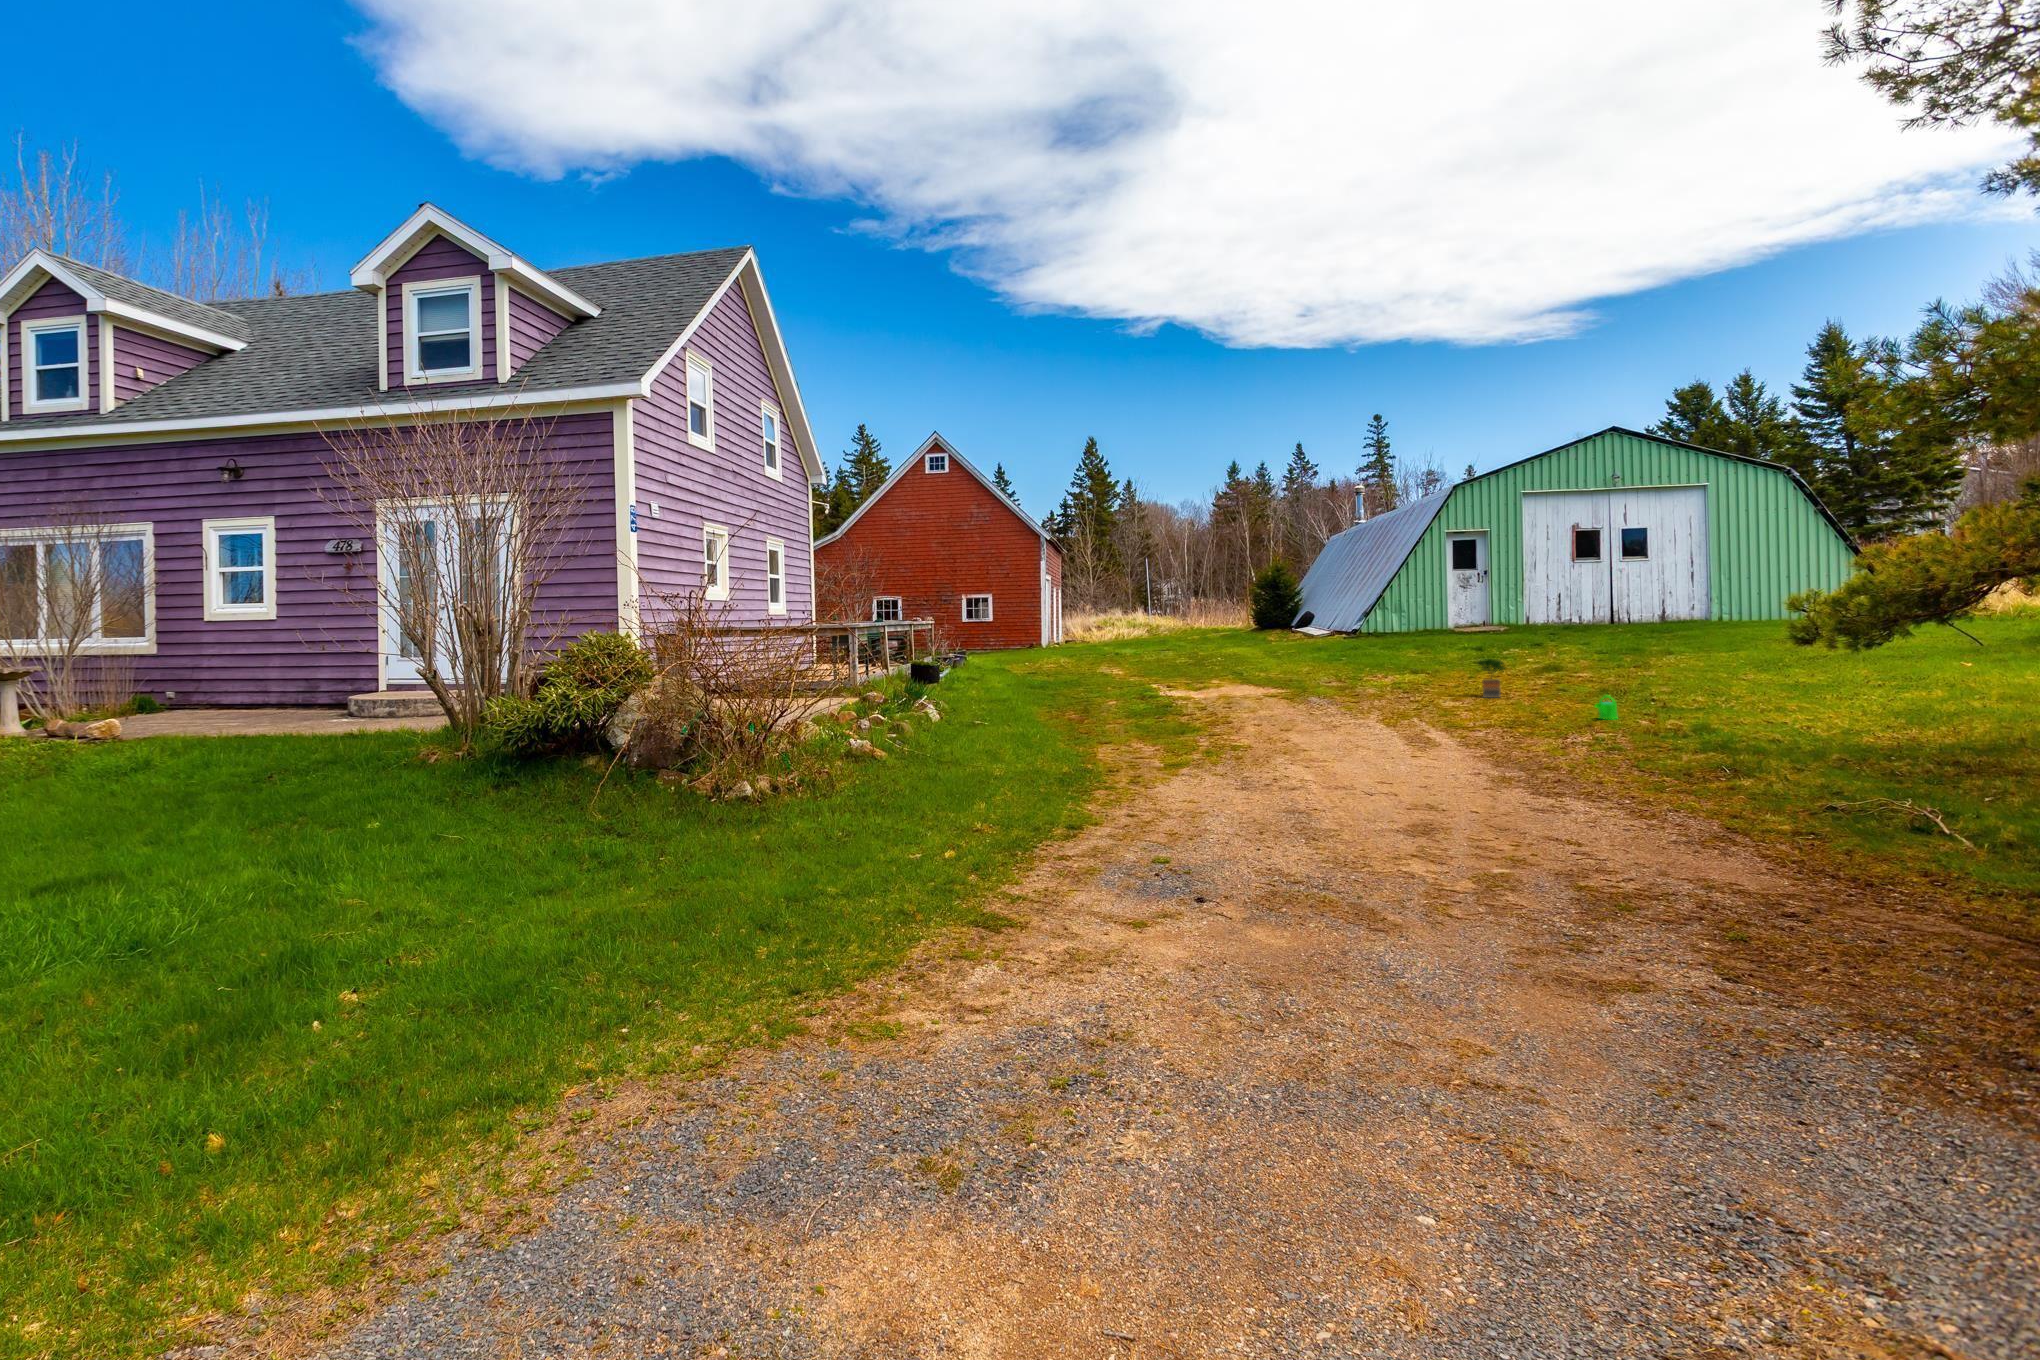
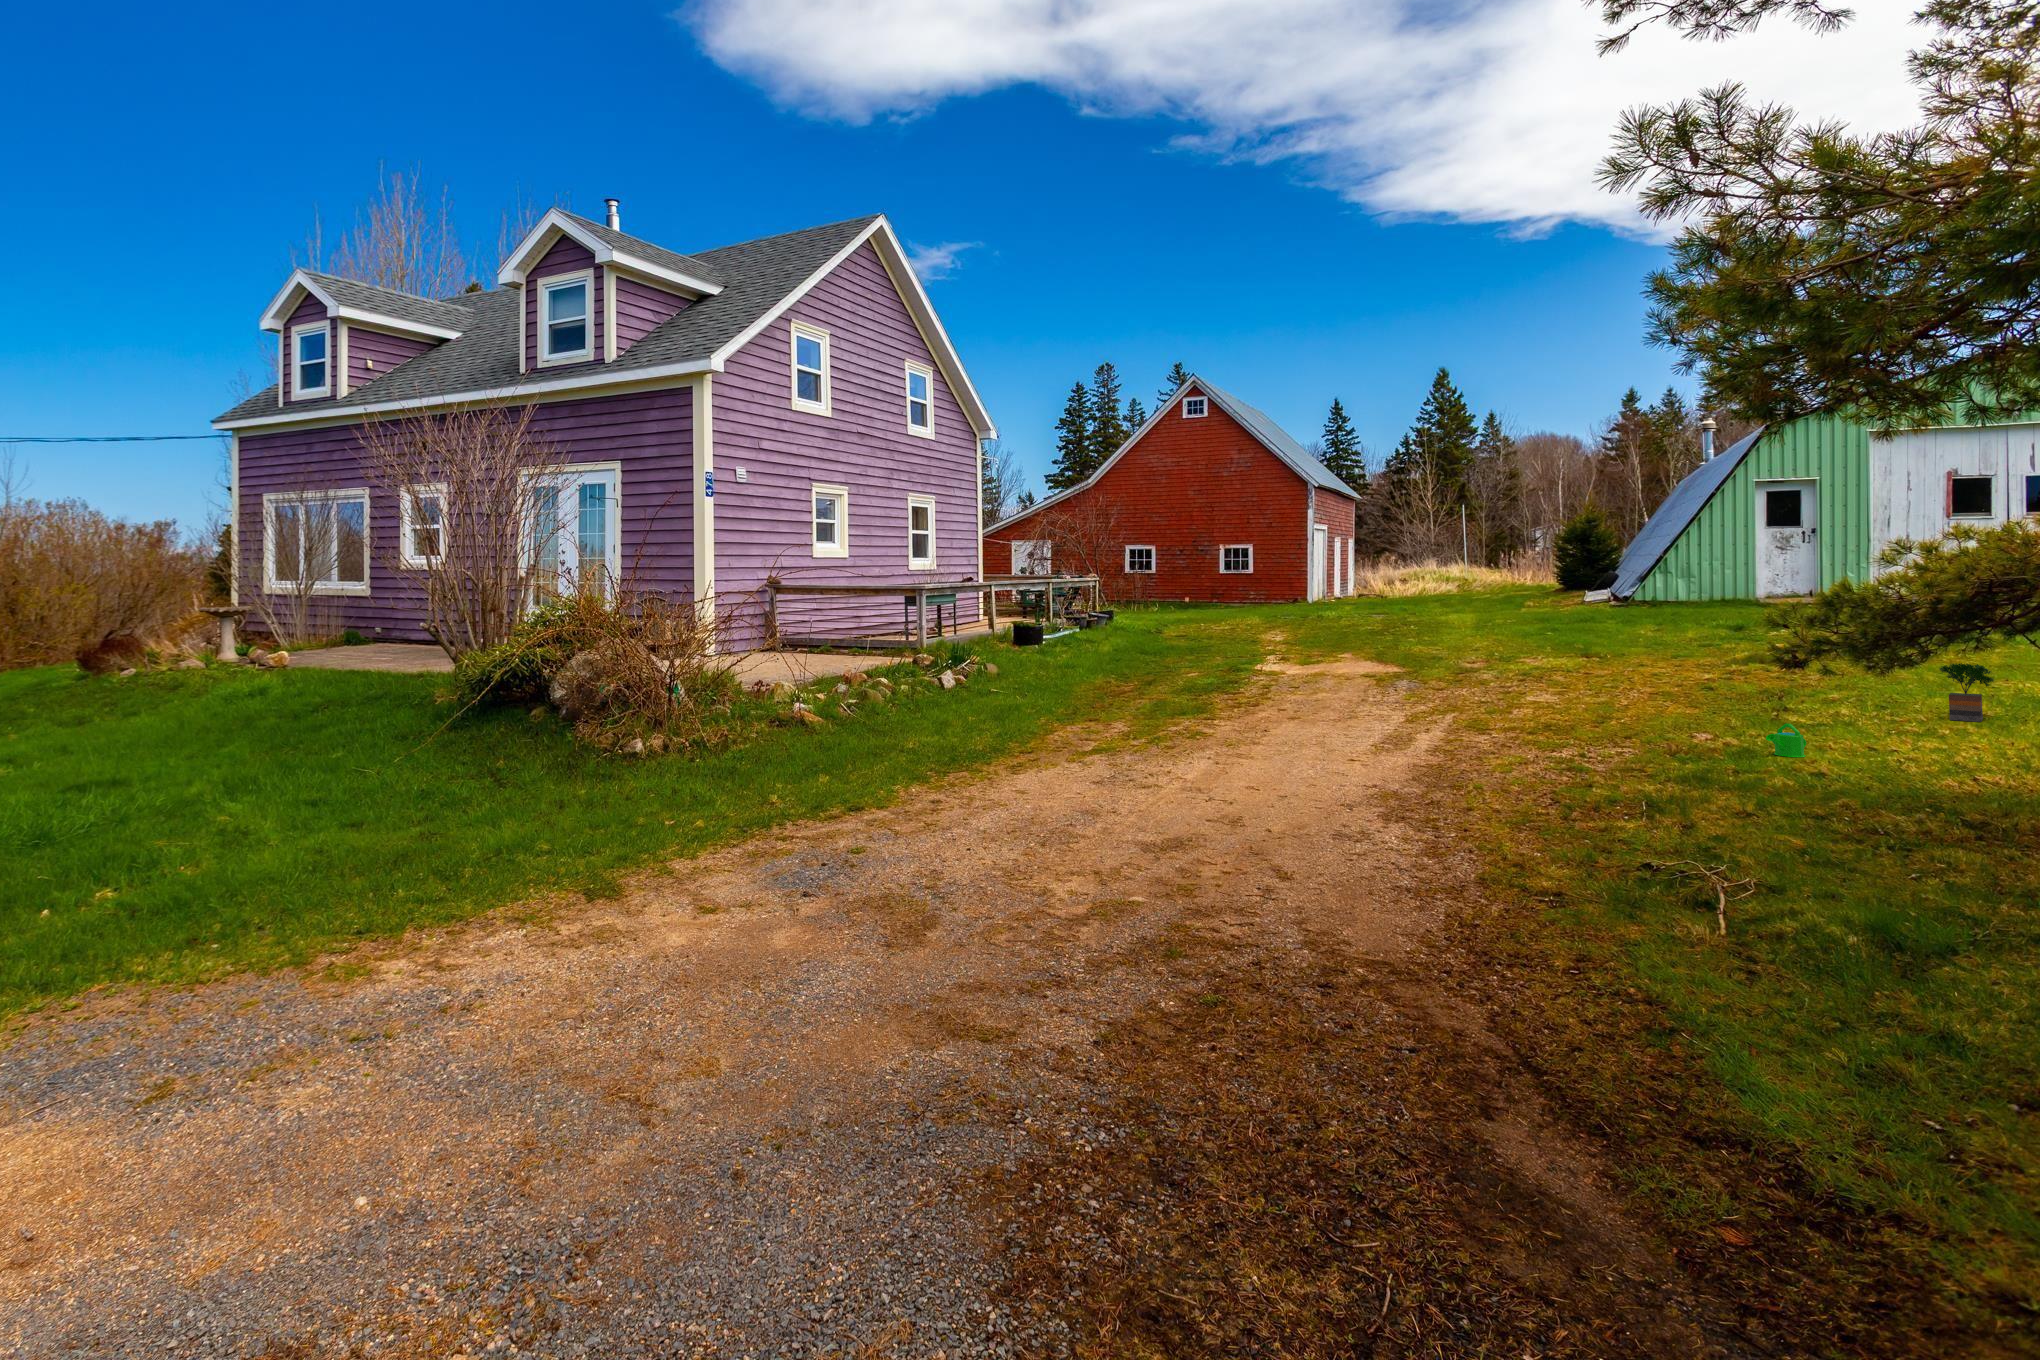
potted tree: present [1477,659,1505,698] -> present [1940,663,1994,722]

